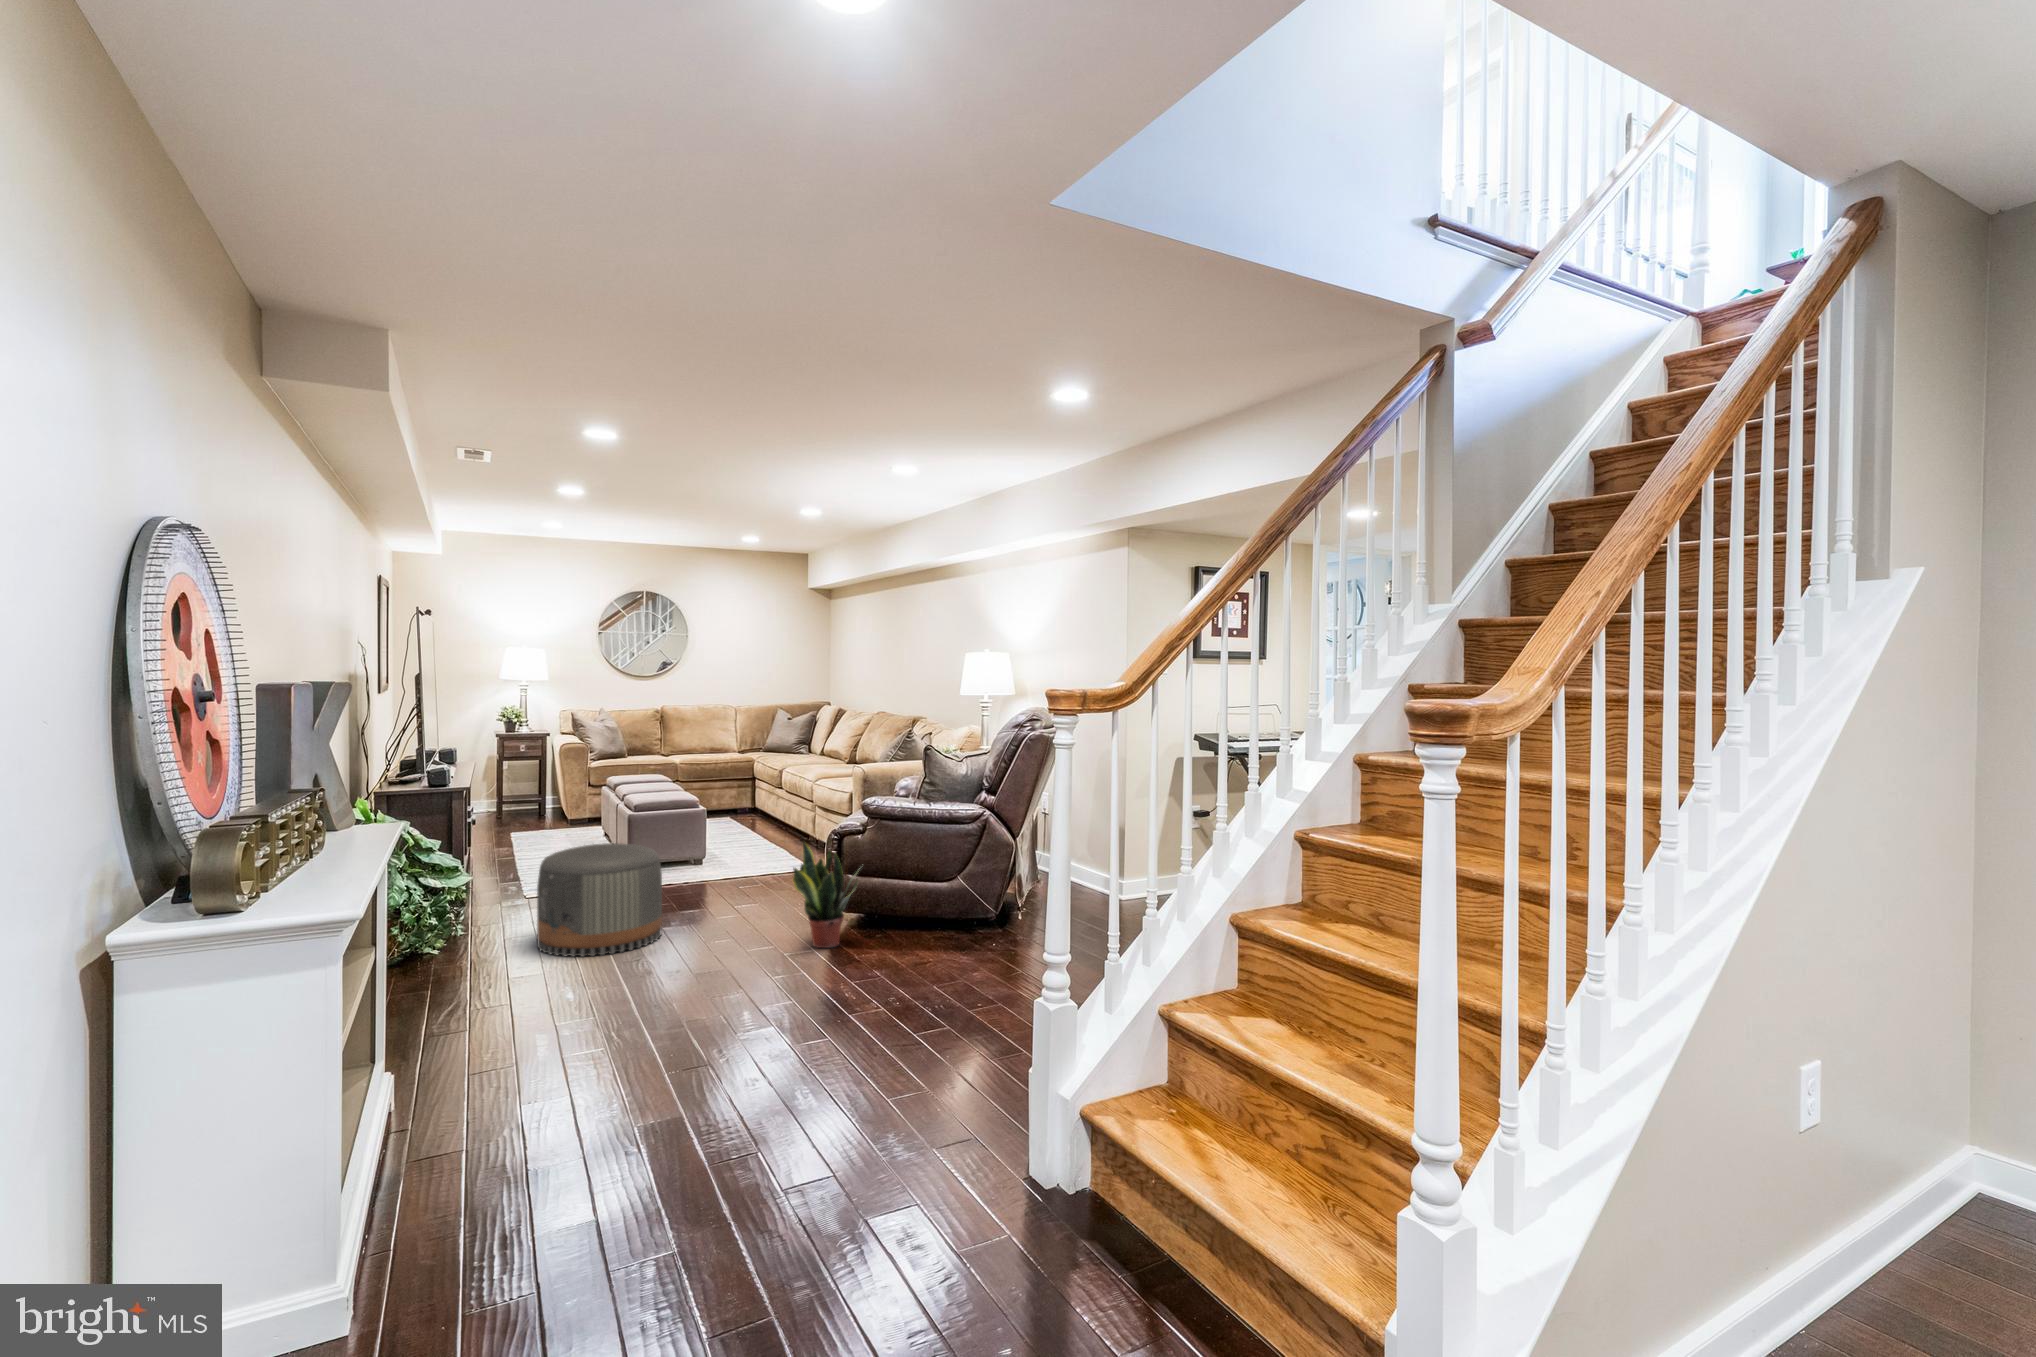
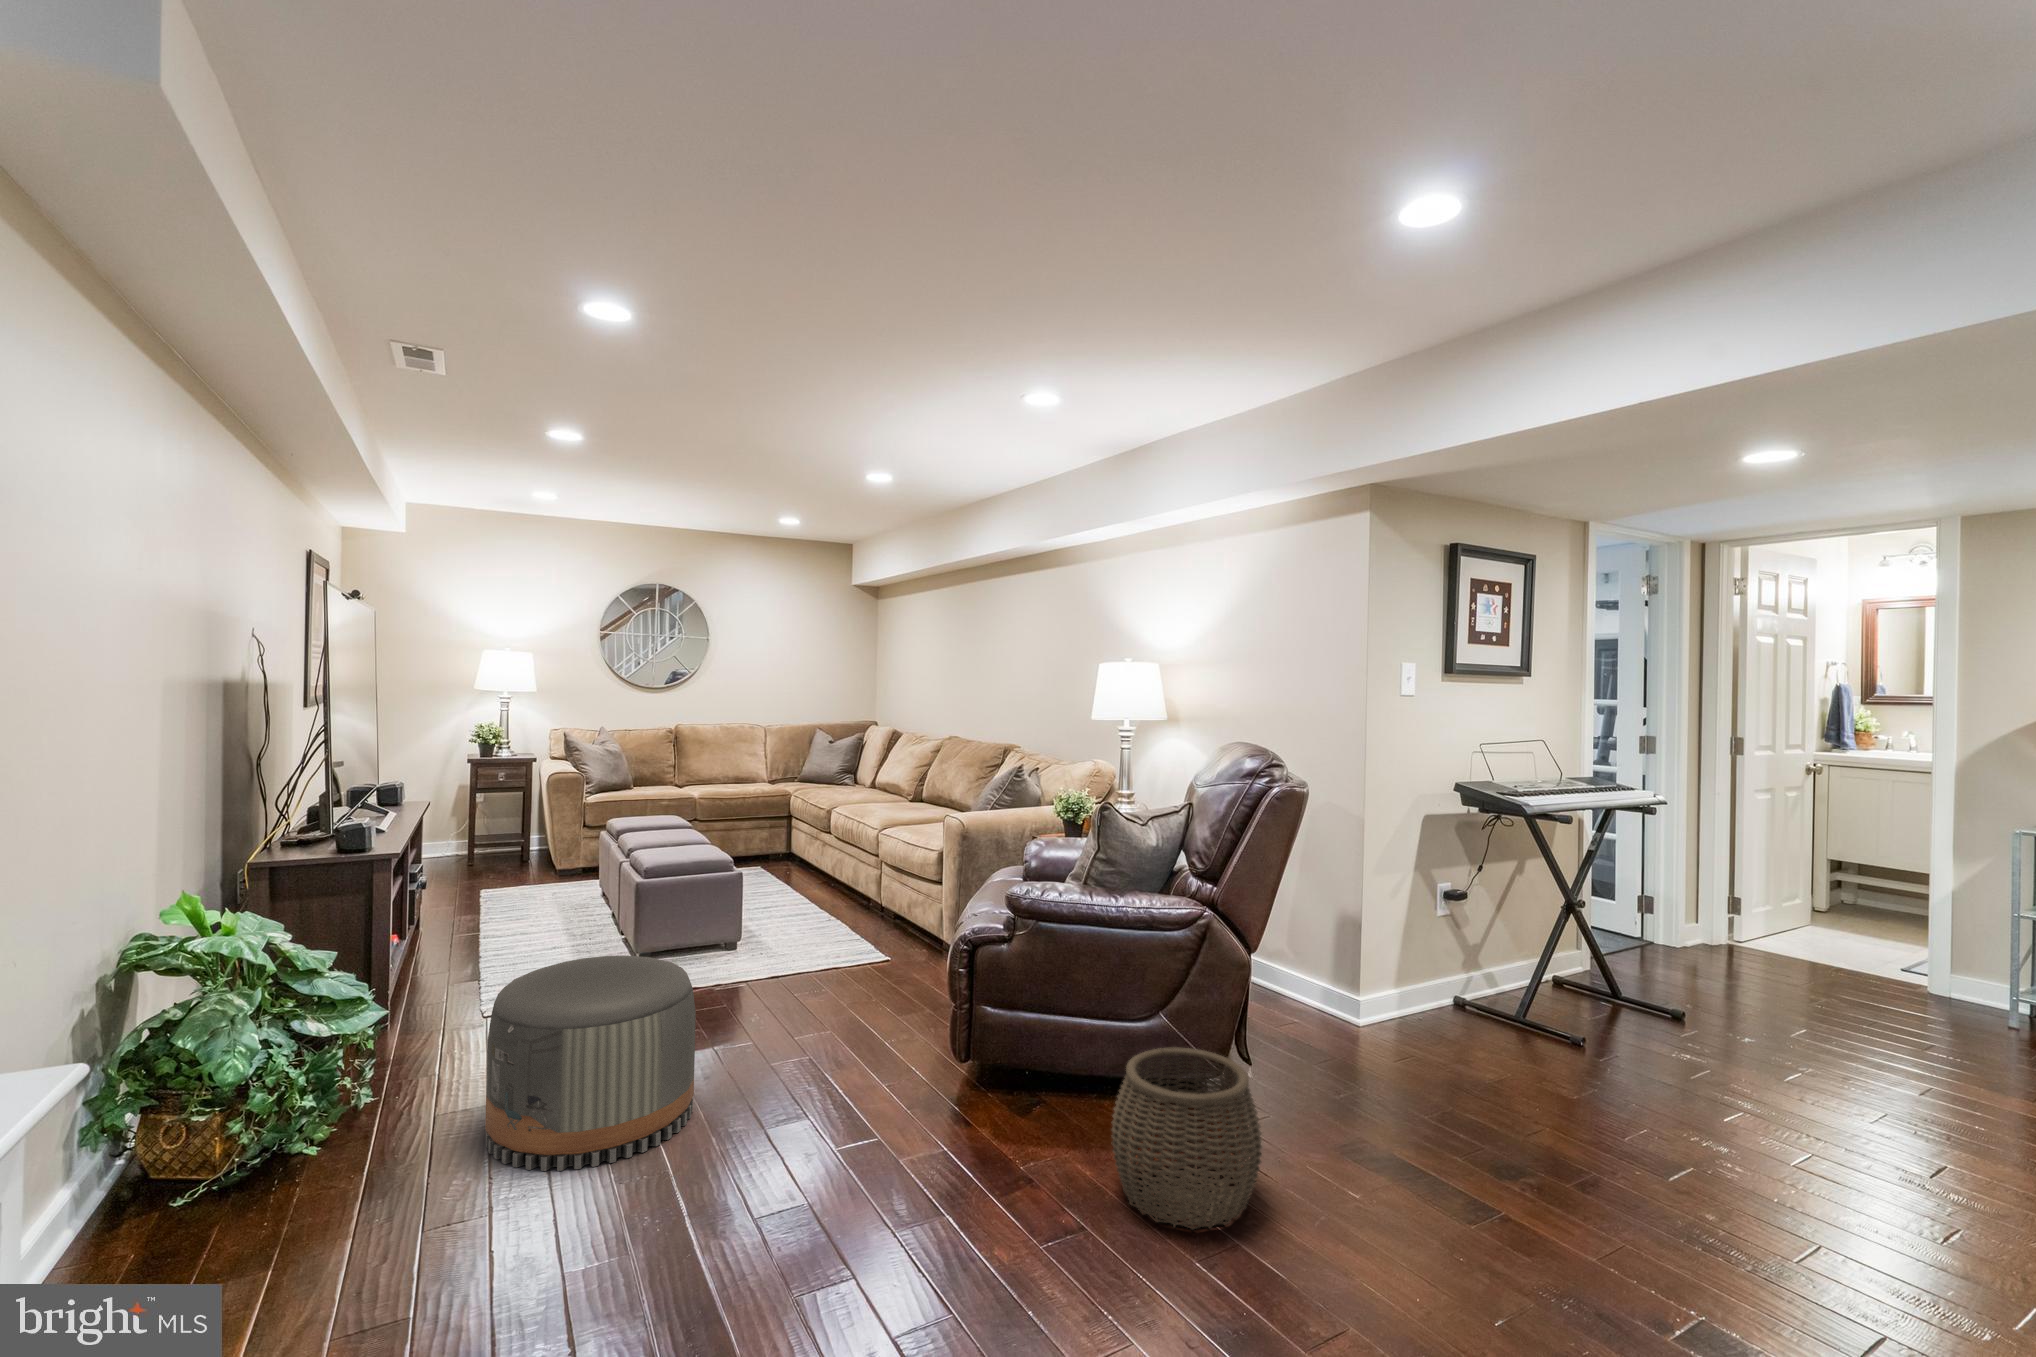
potted plant: present [793,842,860,948] -> none [919,964,1025,1148]
woven basket: none [898,884,984,975] -> present [1112,1048,1262,1229]

